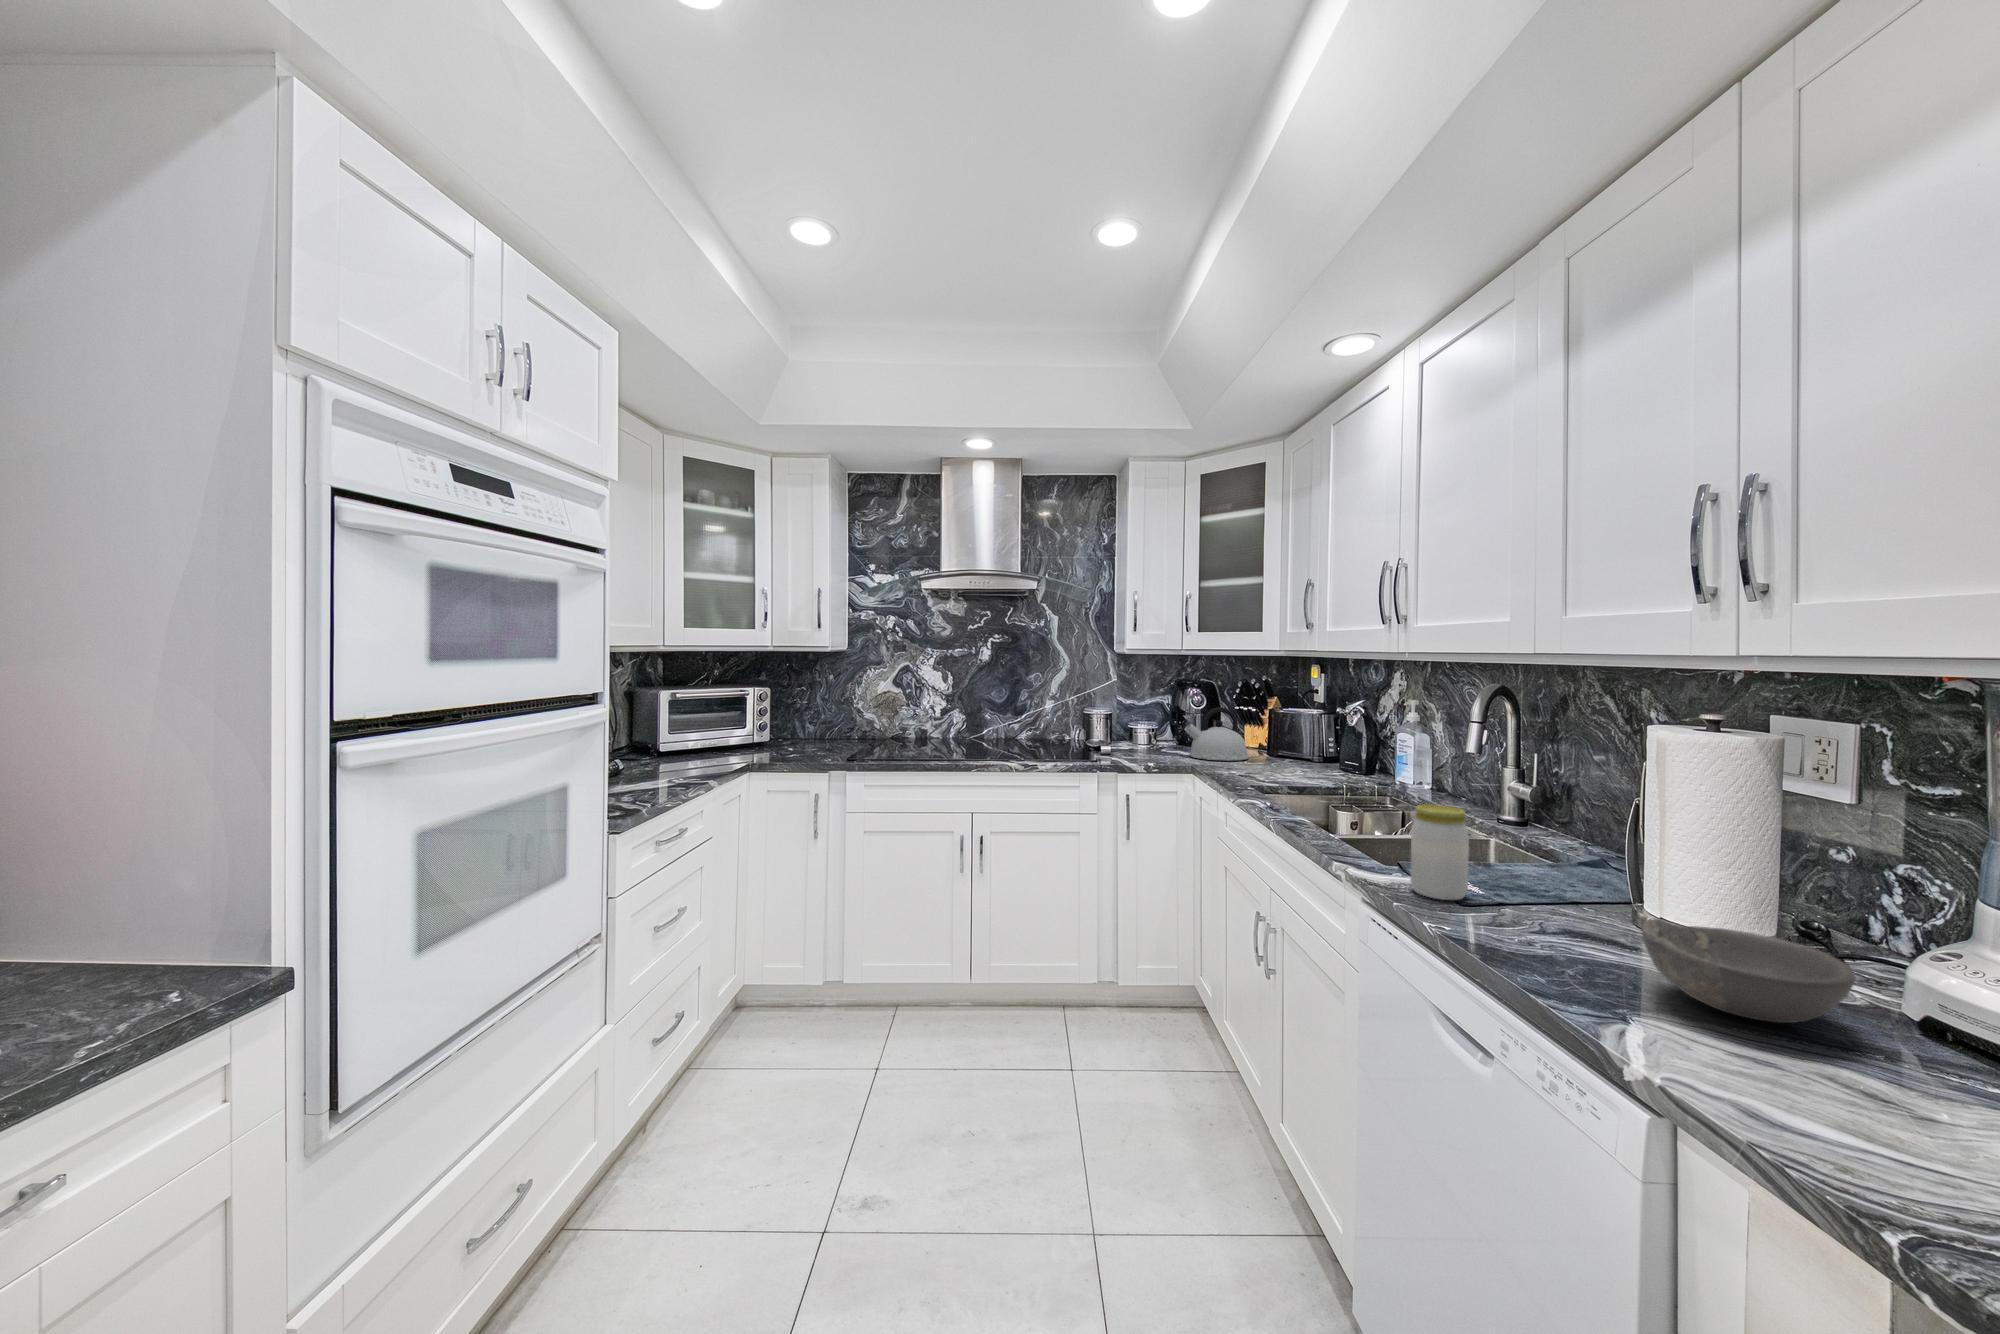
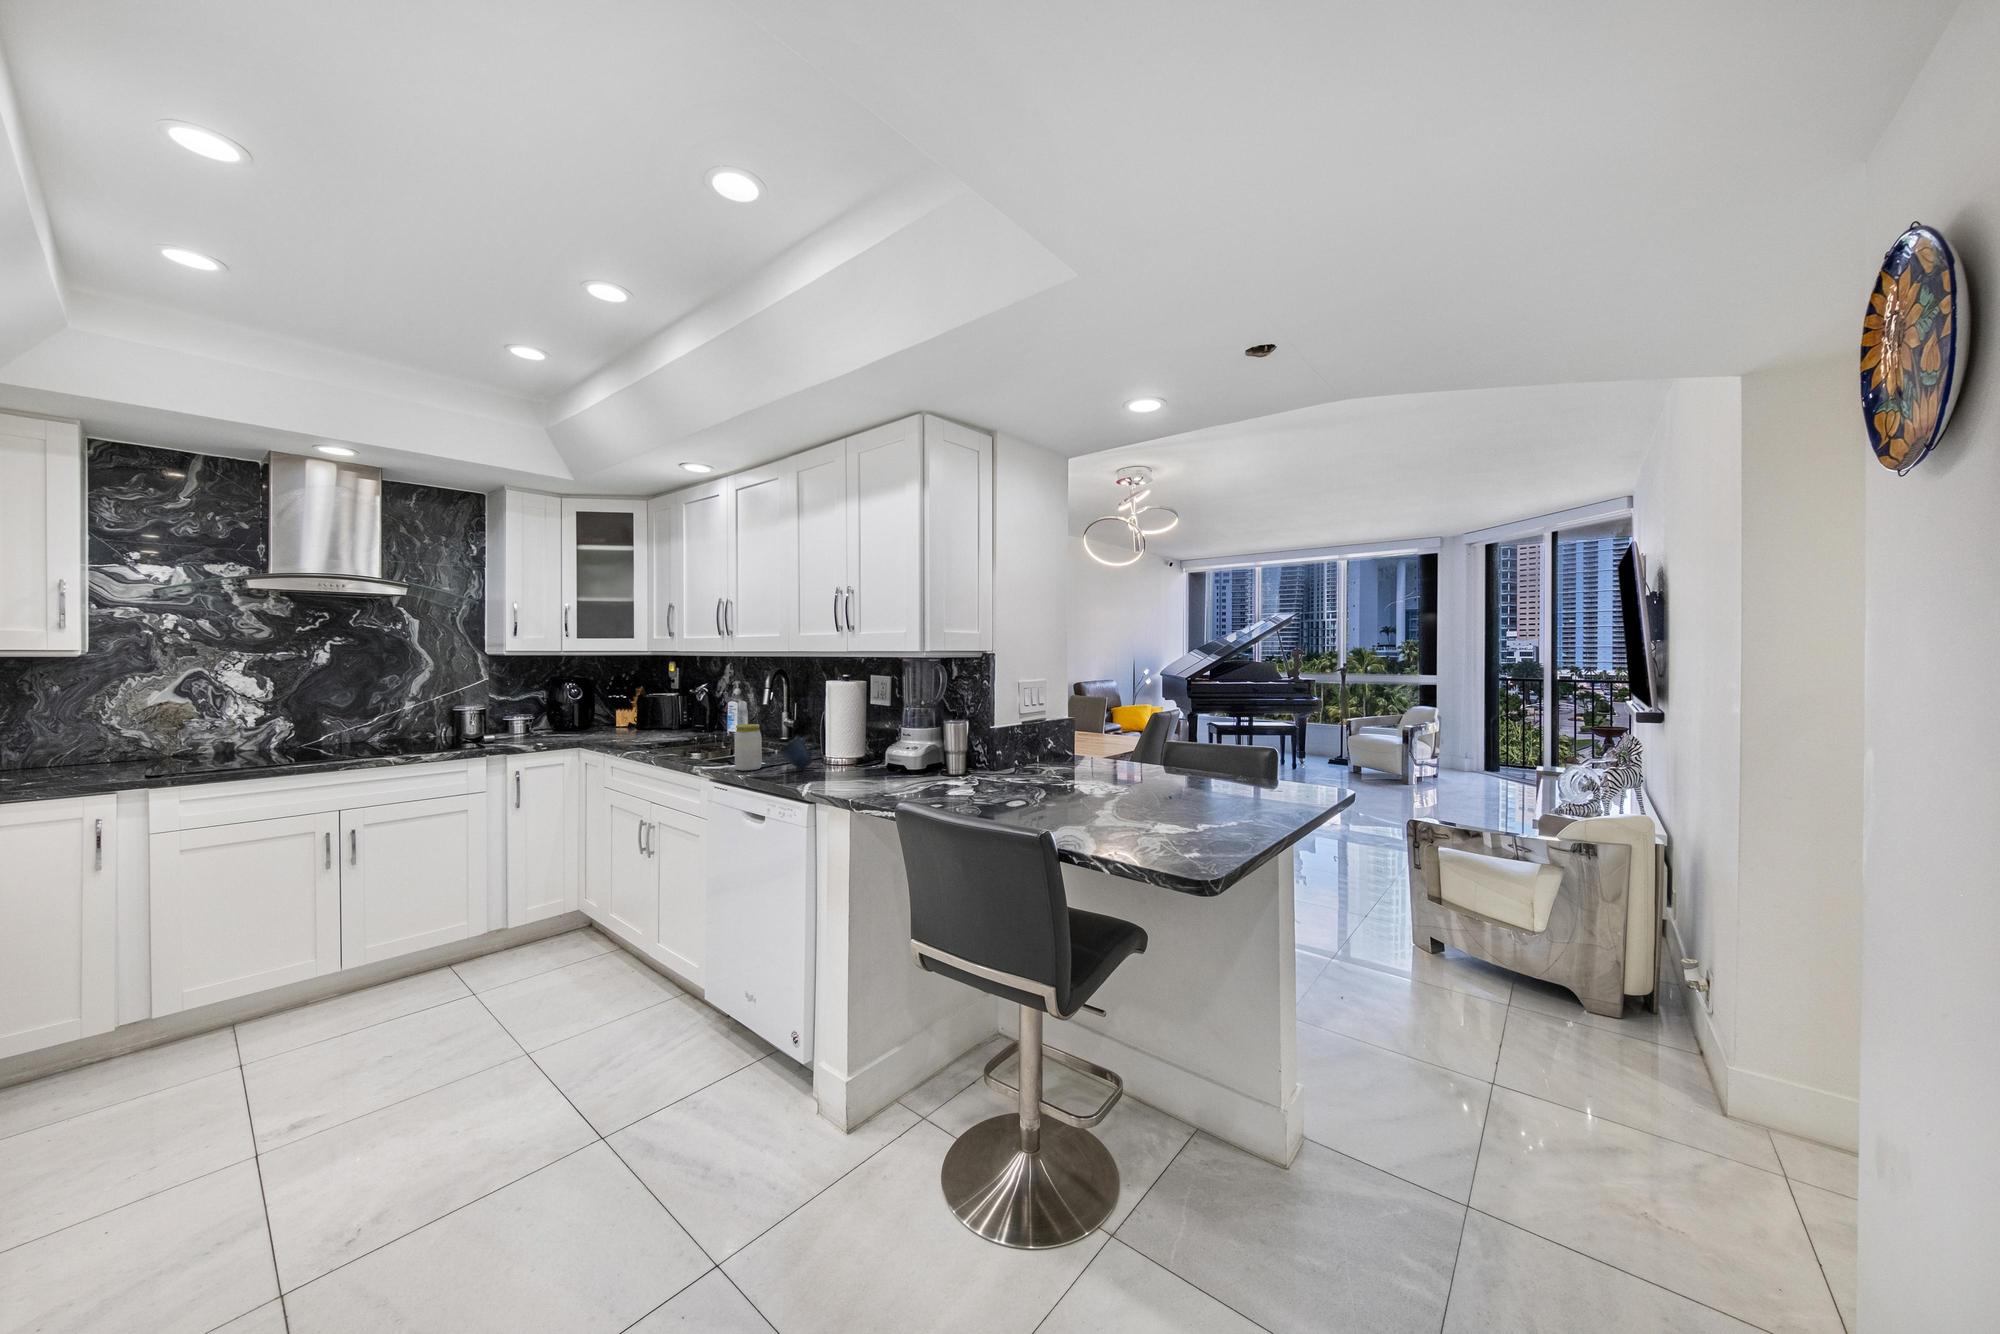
kettle: present [1184,707,1249,761] -> none [565,696,622,737]
mug: none [1507,852,1609,935] -> present [778,735,816,770]
bowl: present [1642,918,1856,1023] -> none [822,751,880,778]

